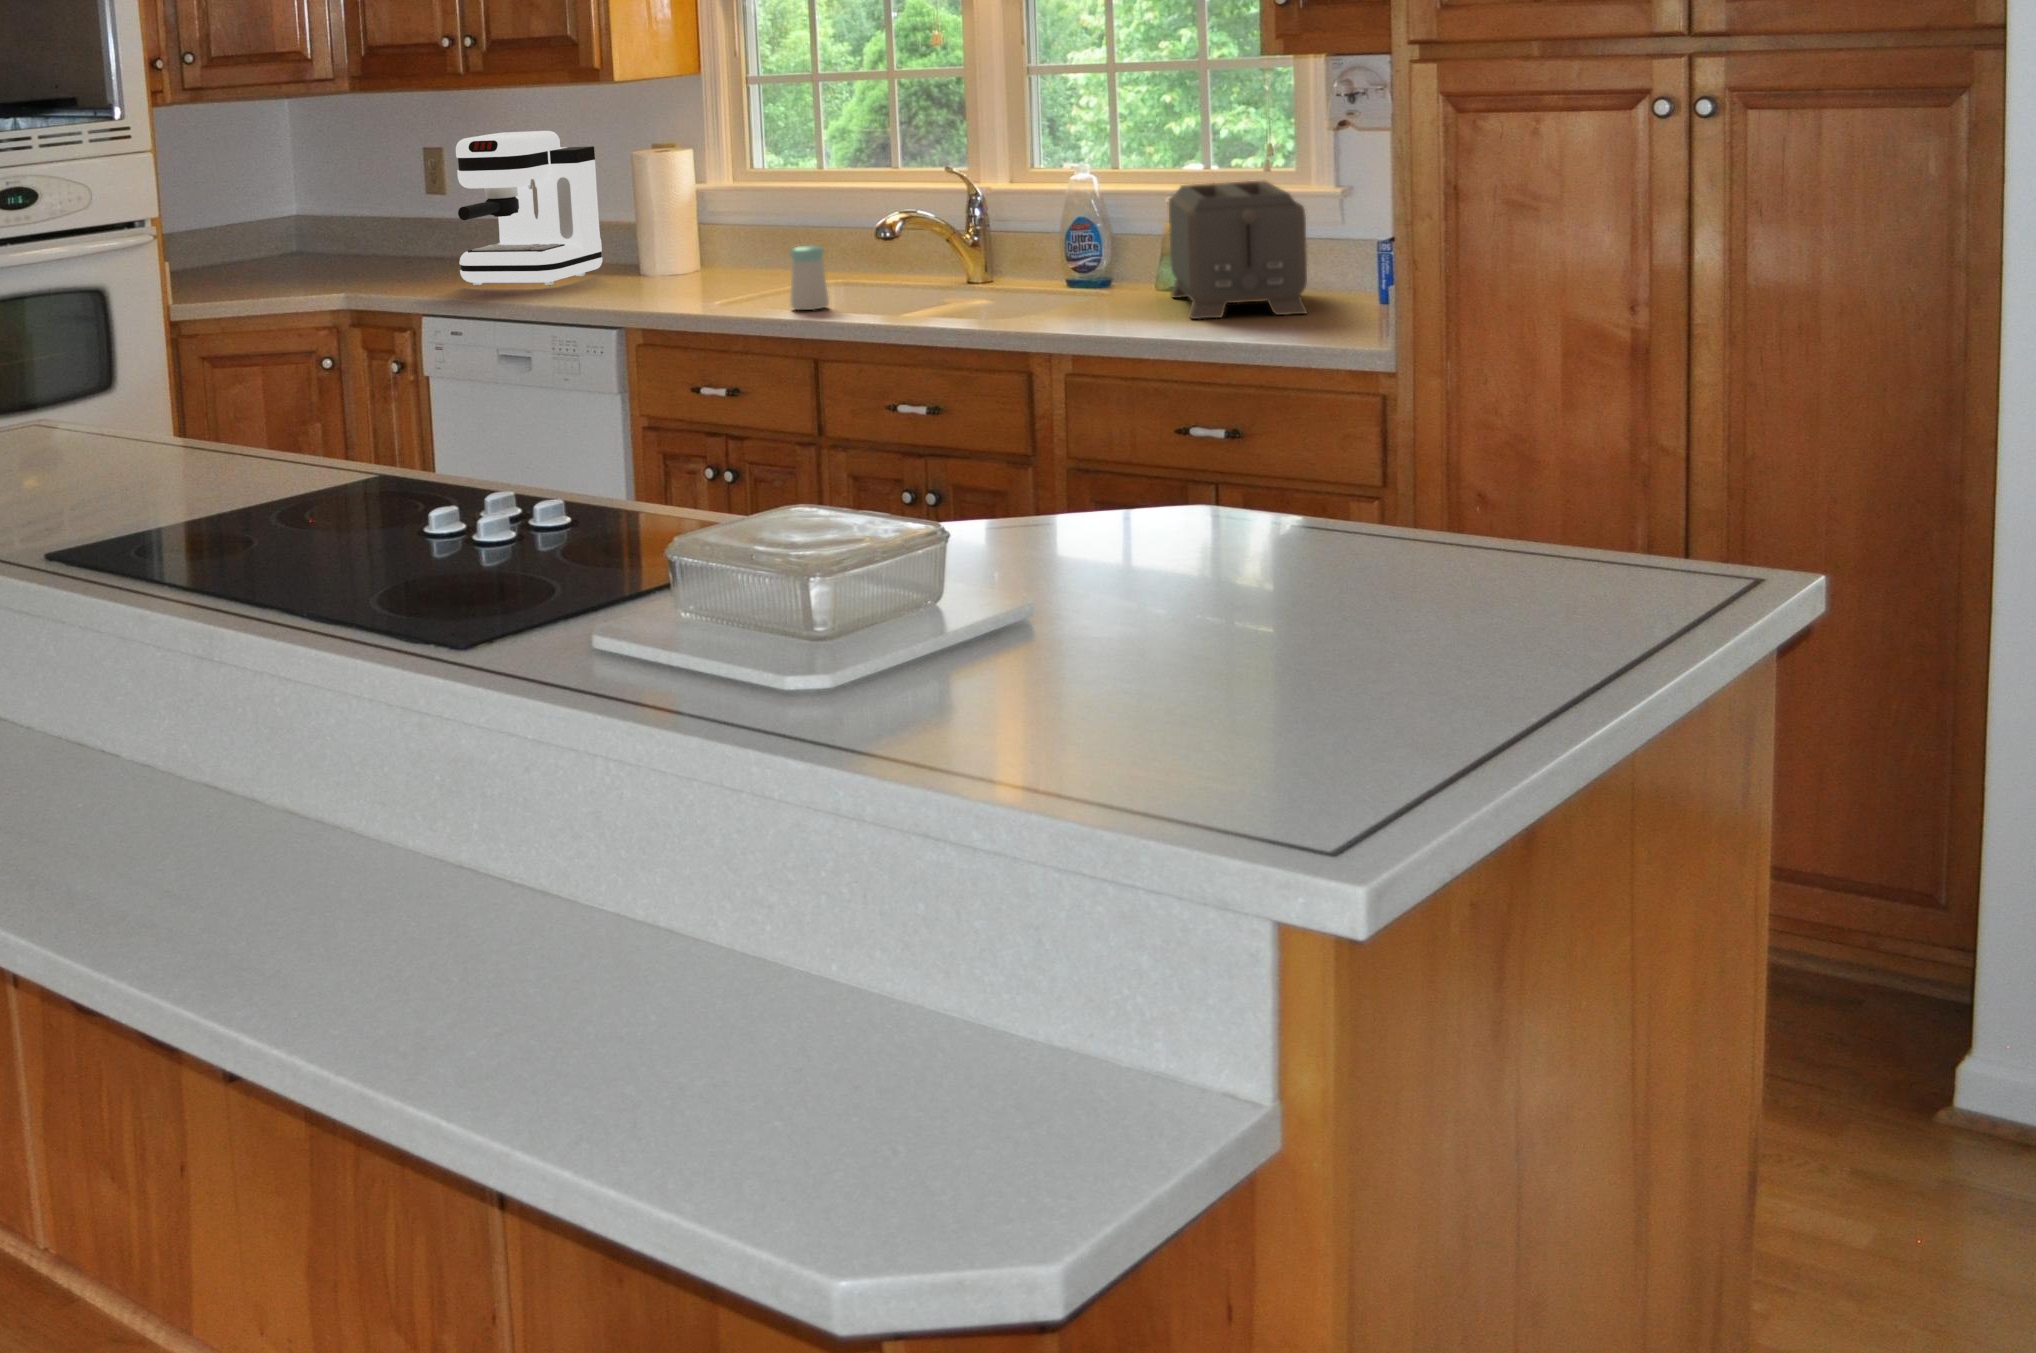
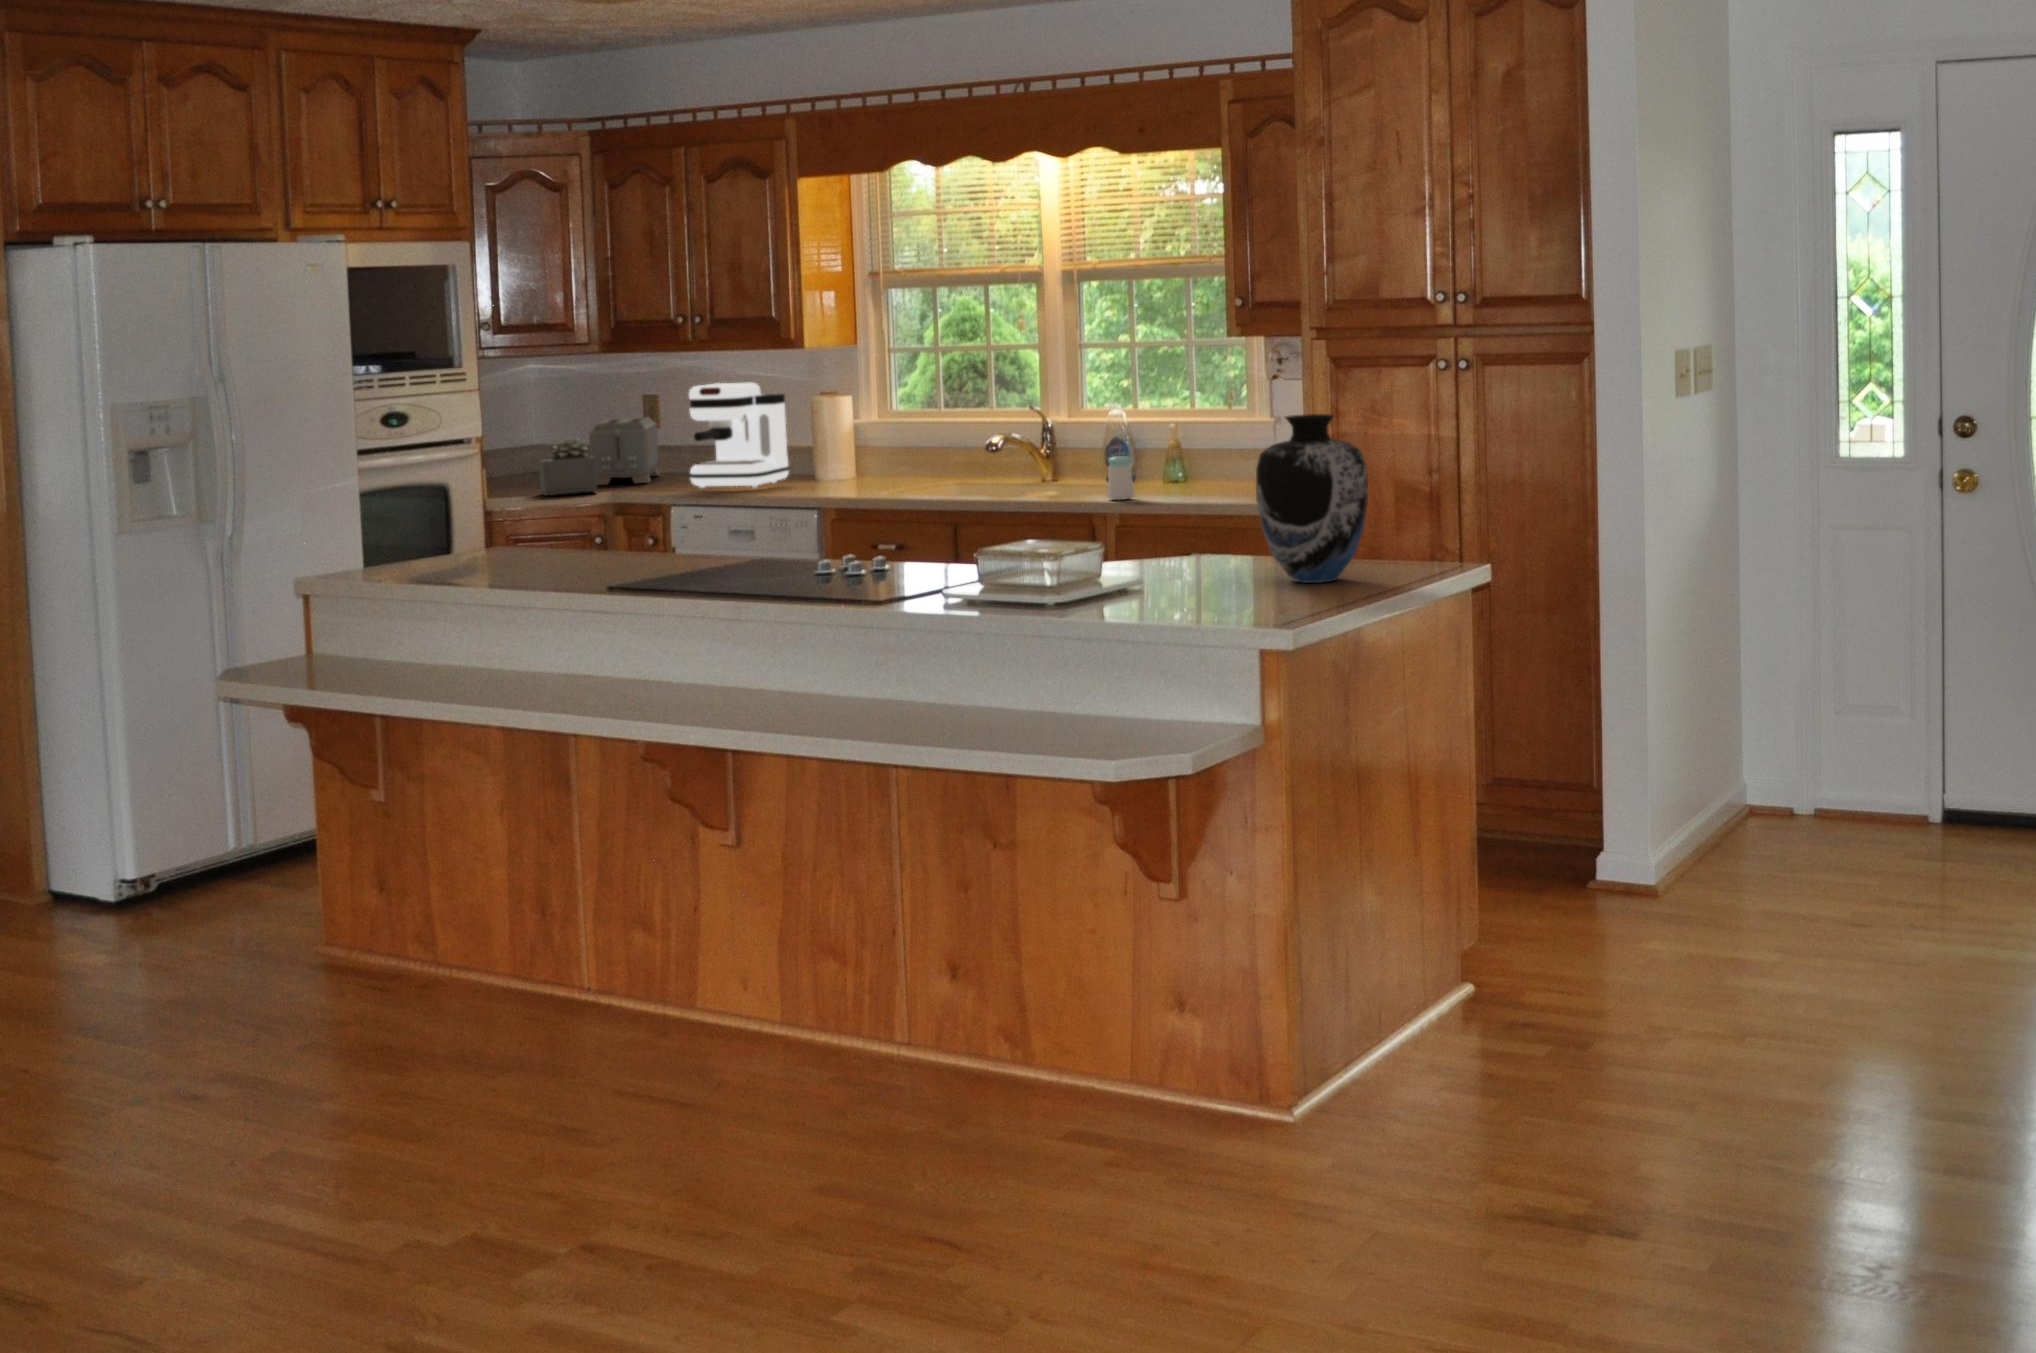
toaster: present [1169,181,1307,319] -> present [589,417,659,485]
succulent plant: none [257,213,334,297] -> present [539,438,597,495]
salt shaker: present [790,245,829,310] -> present [1107,456,1135,500]
vase: none [1290,253,1543,614] -> present [1256,414,1368,583]

